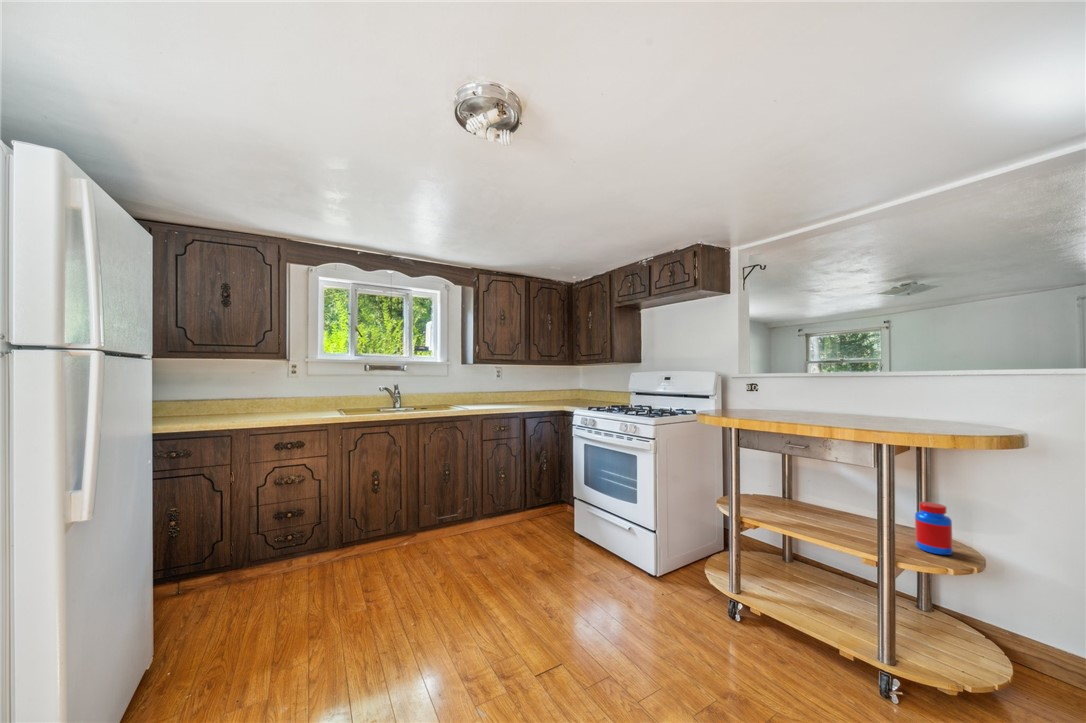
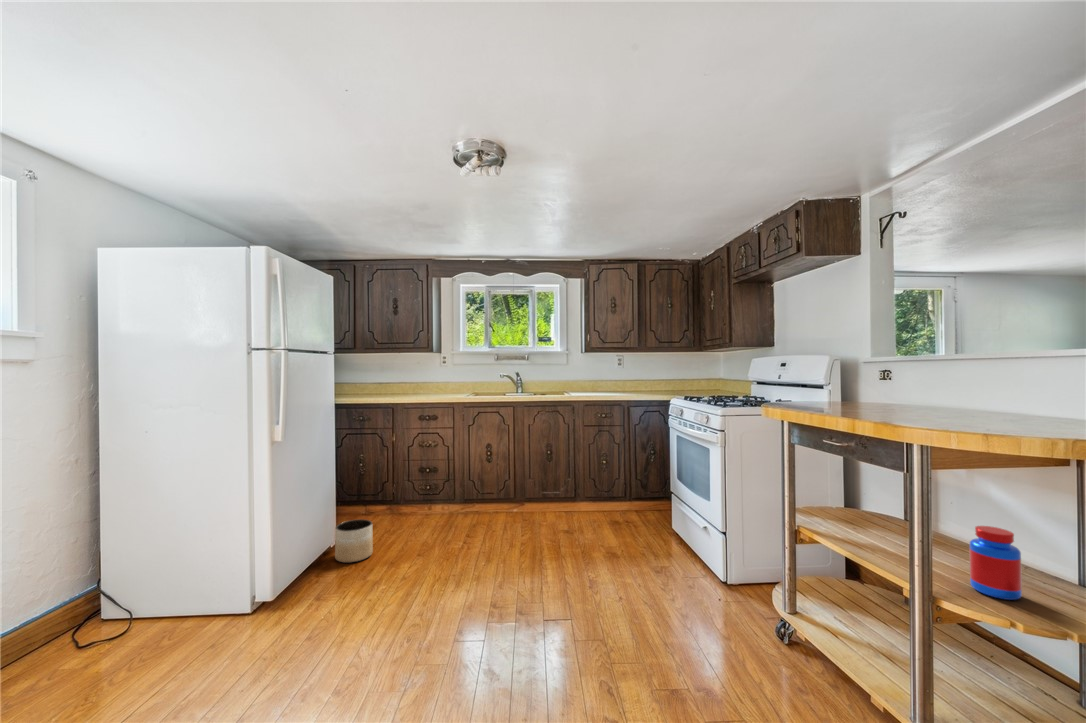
planter: none [170,608,239,690] -> present [335,519,373,563]

